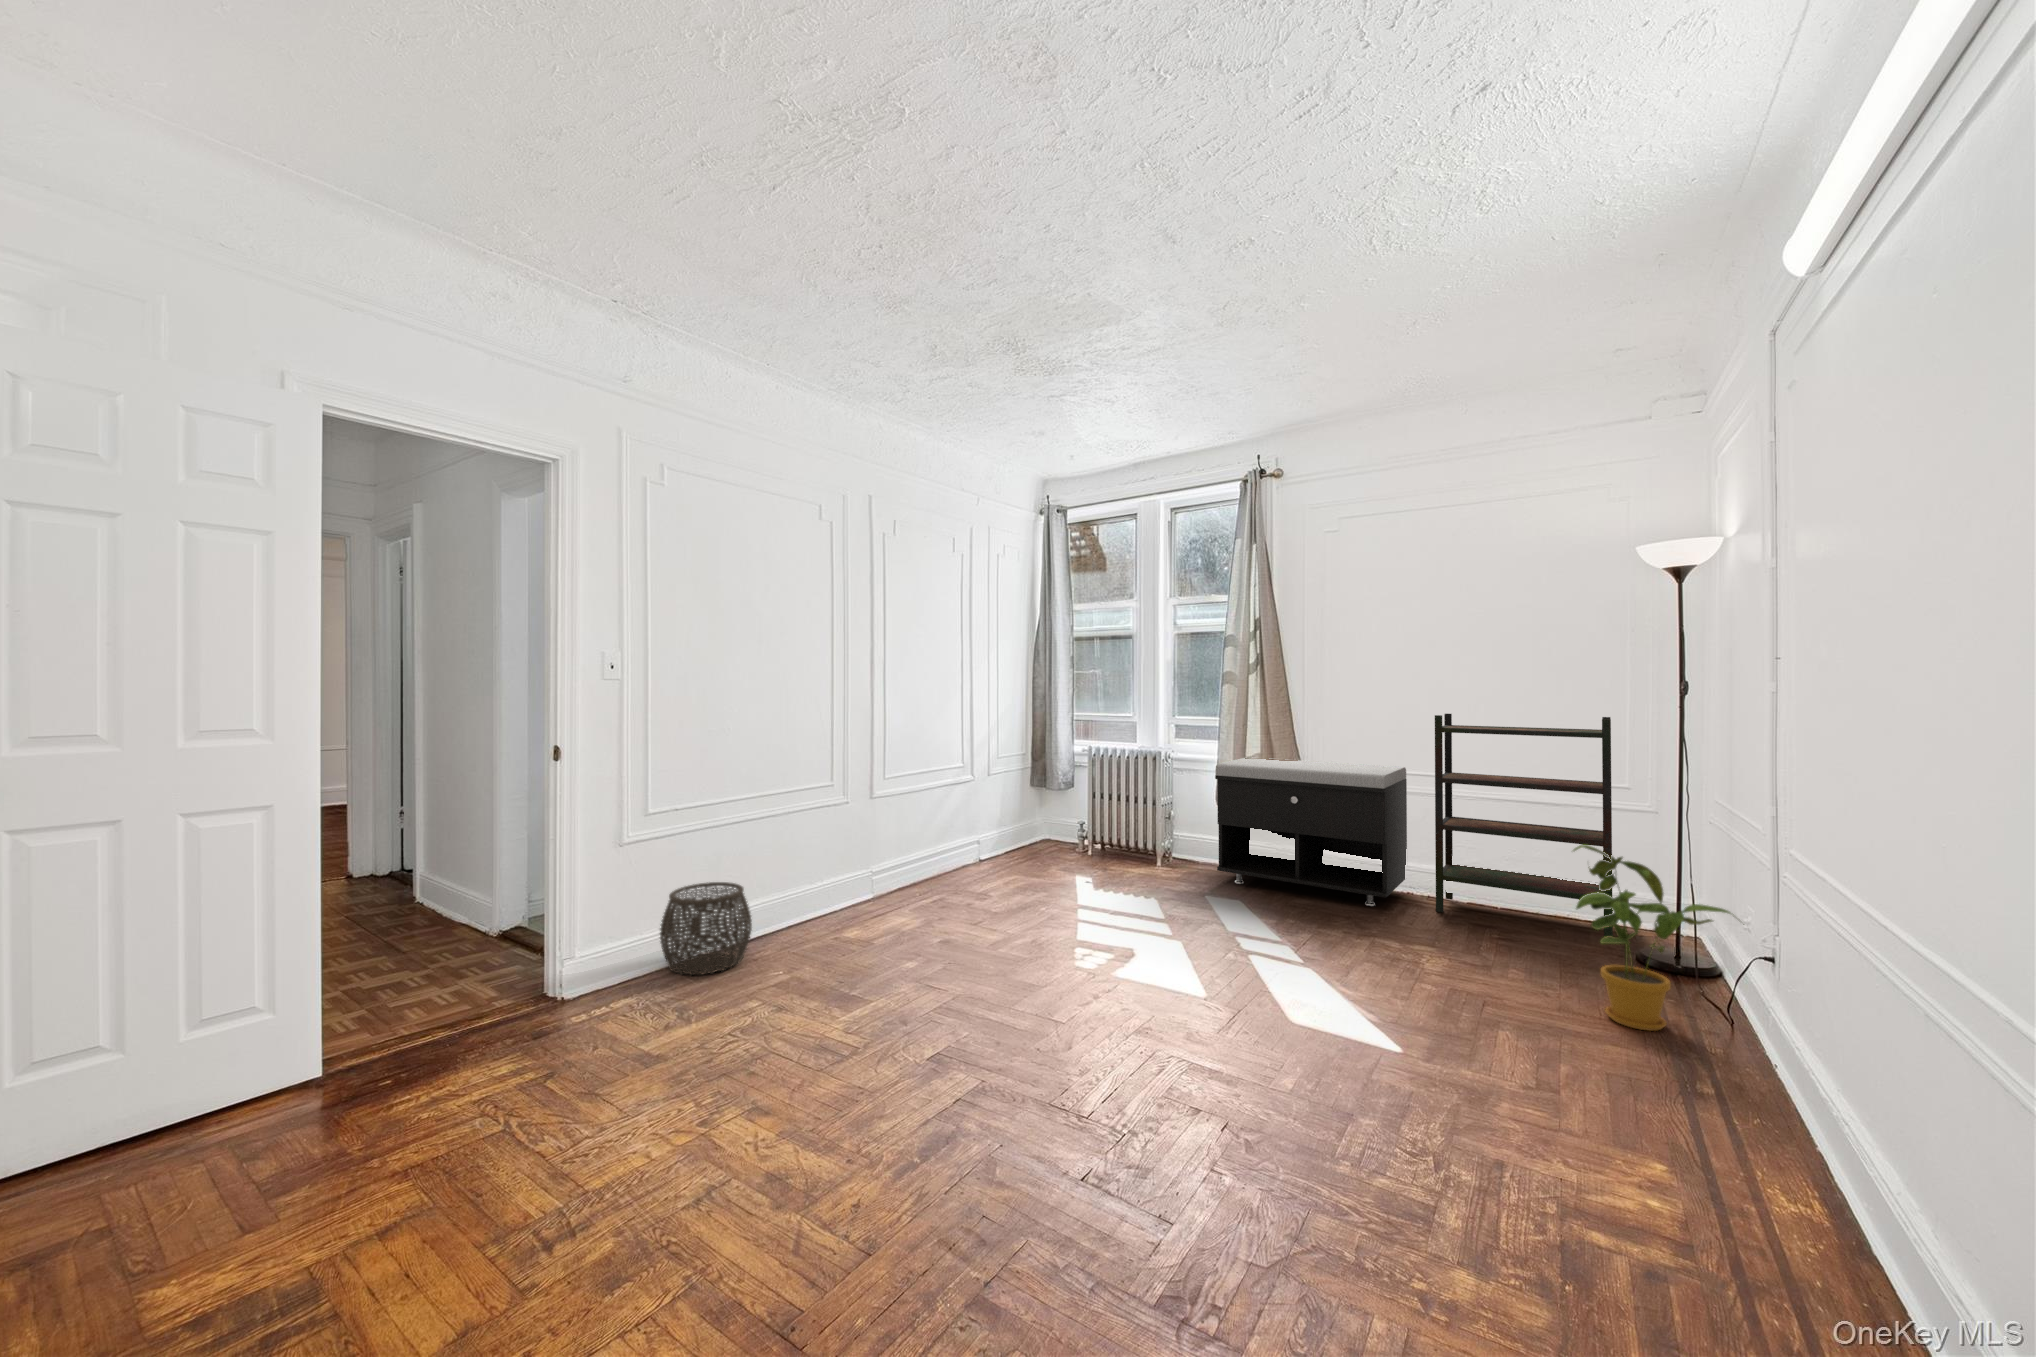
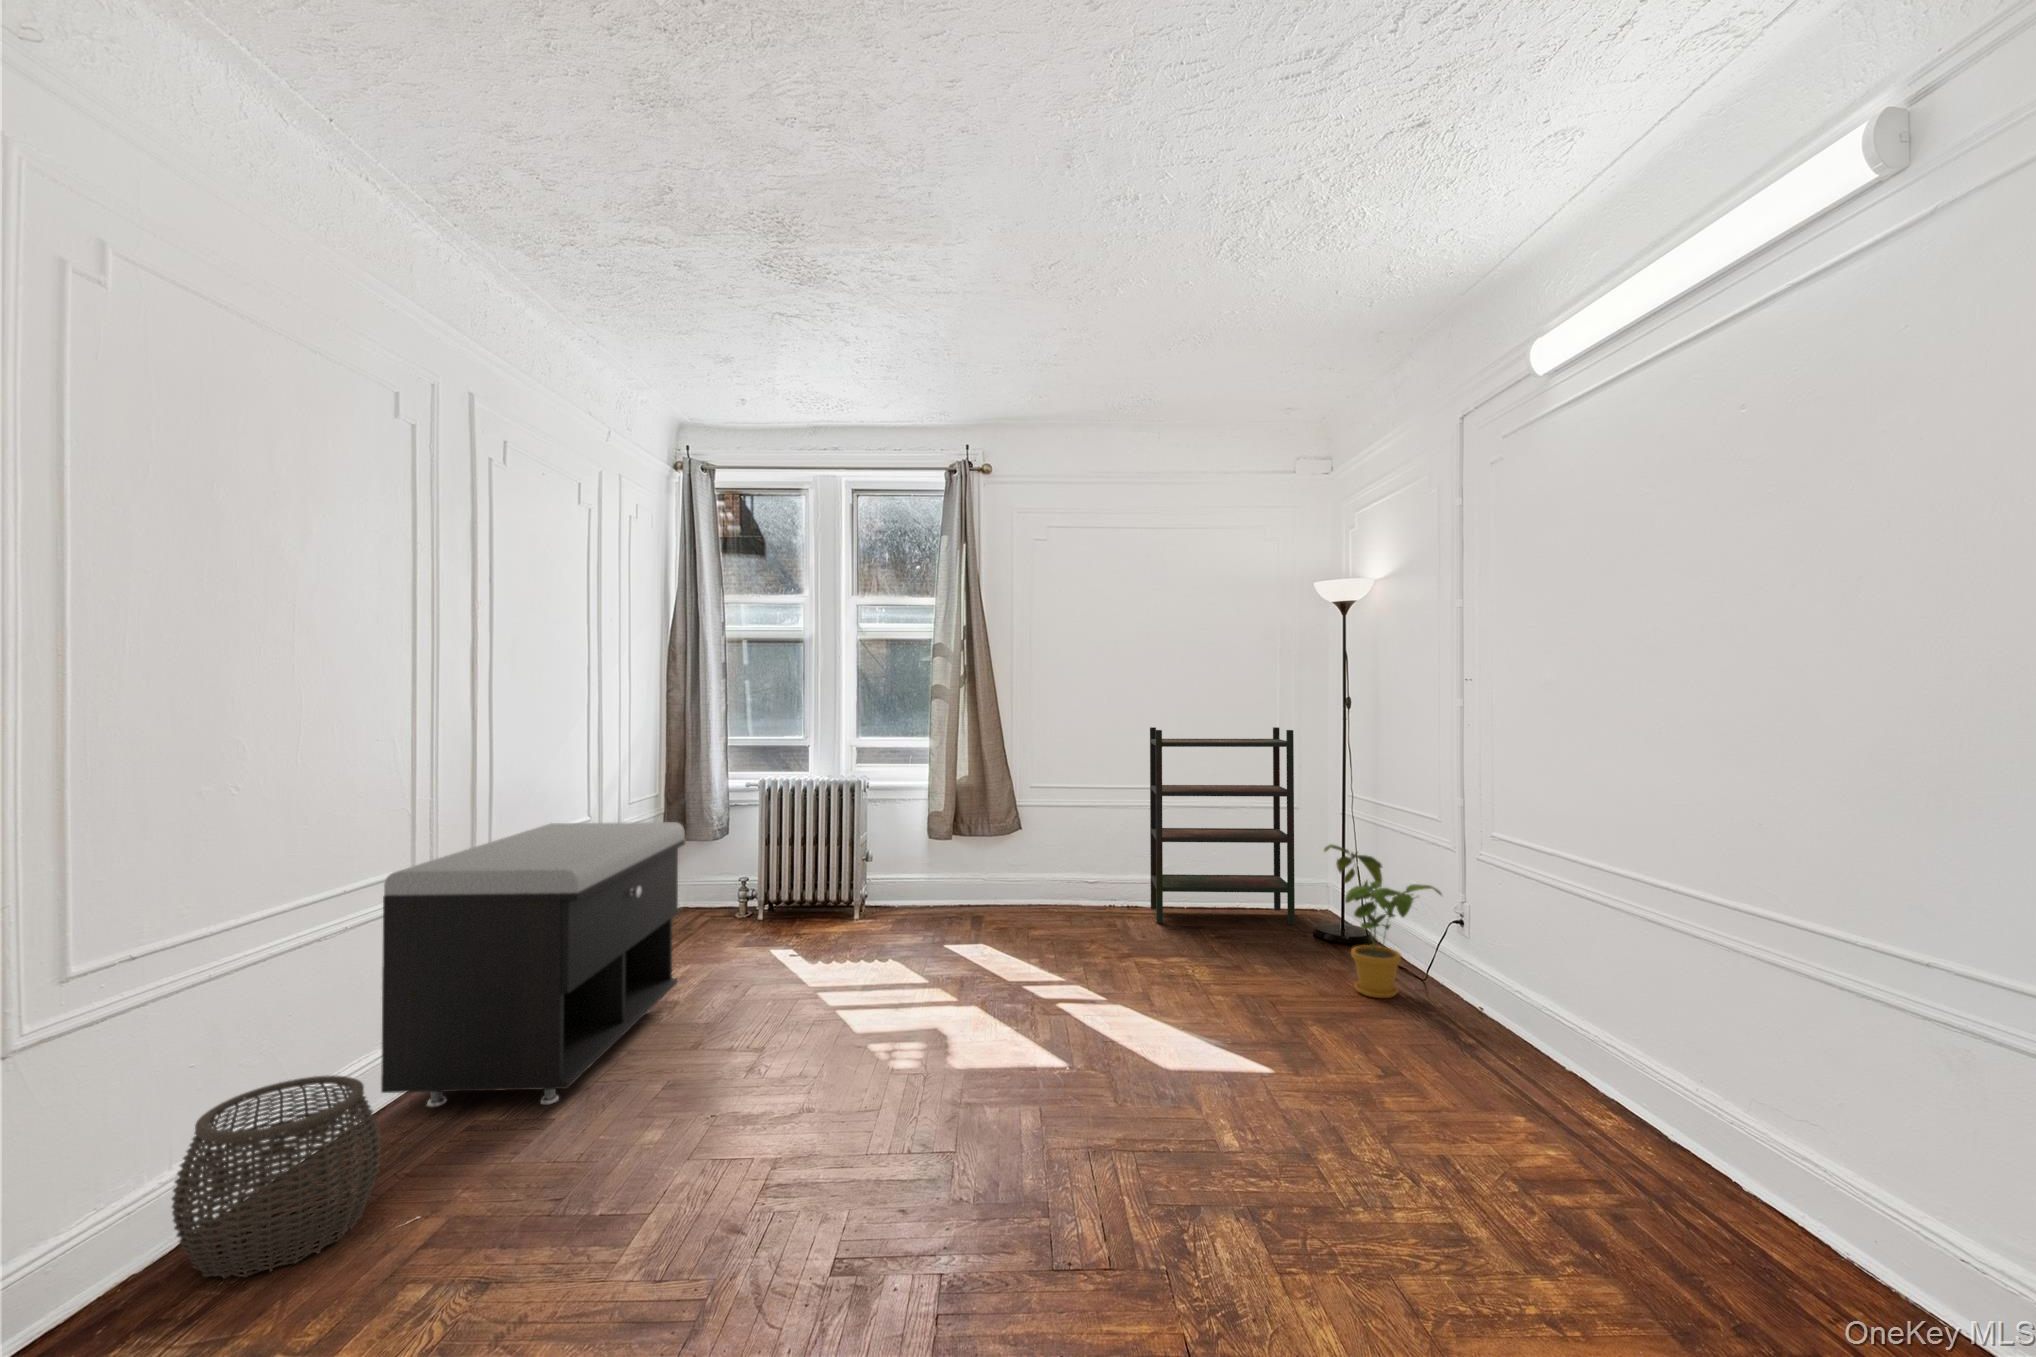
storage bench: present [1215,758,1407,906] -> present [381,822,685,1108]

